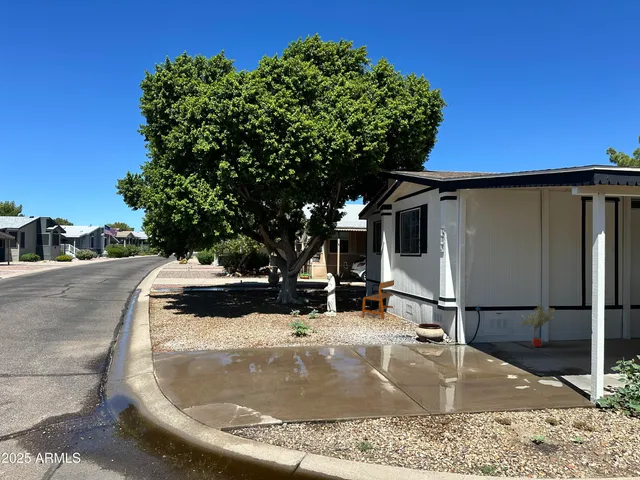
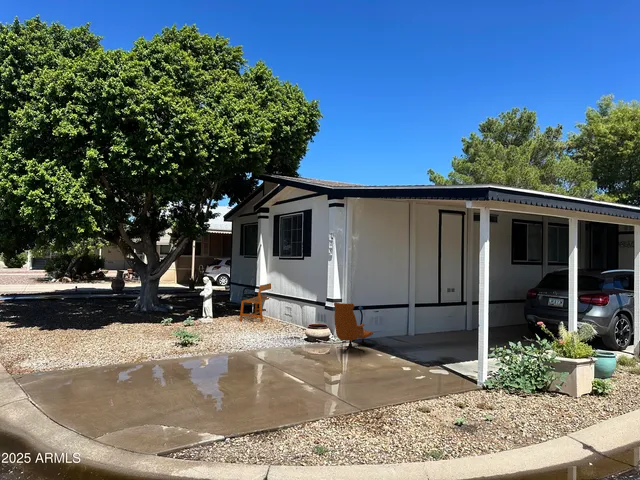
lounge chair: none [442,302,492,357] -> present [334,302,373,353]
potted tree: present [520,303,555,347] -> none [394,301,423,341]

